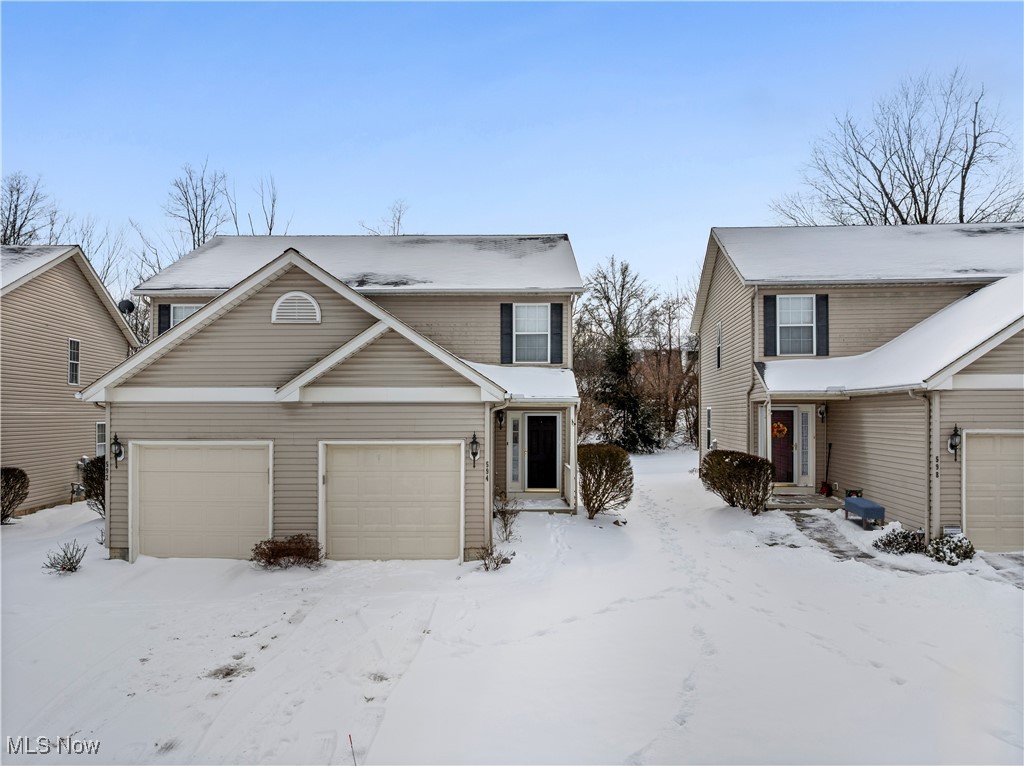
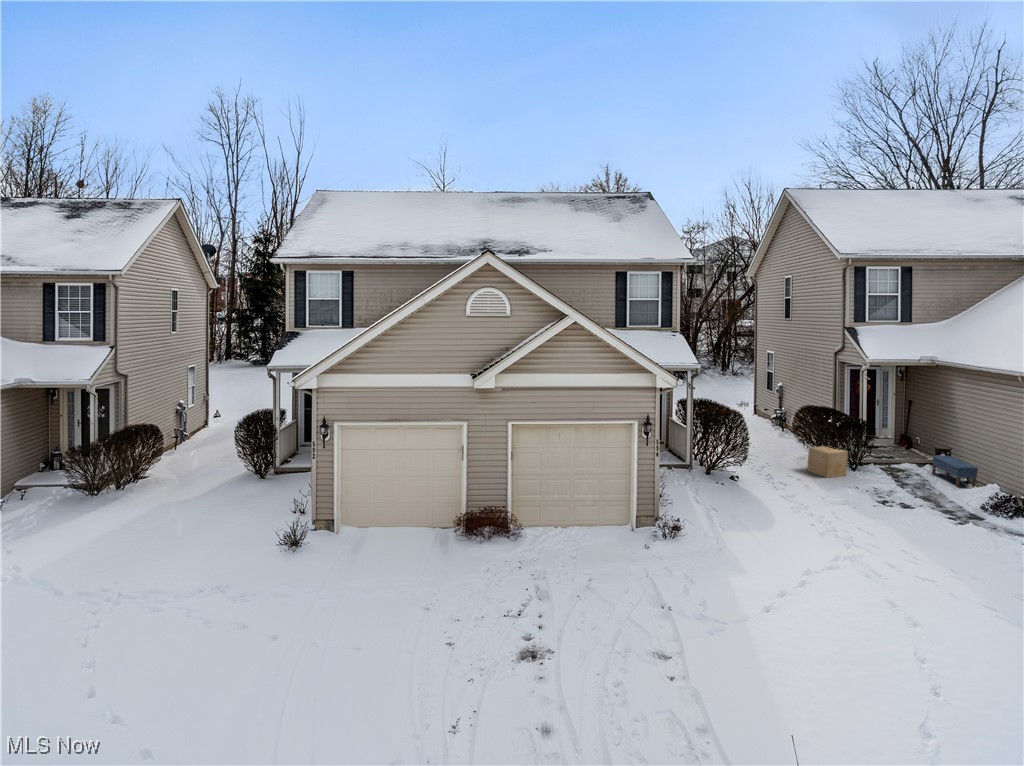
cardboard box: none [706,488,747,522] -> present [807,446,848,478]

